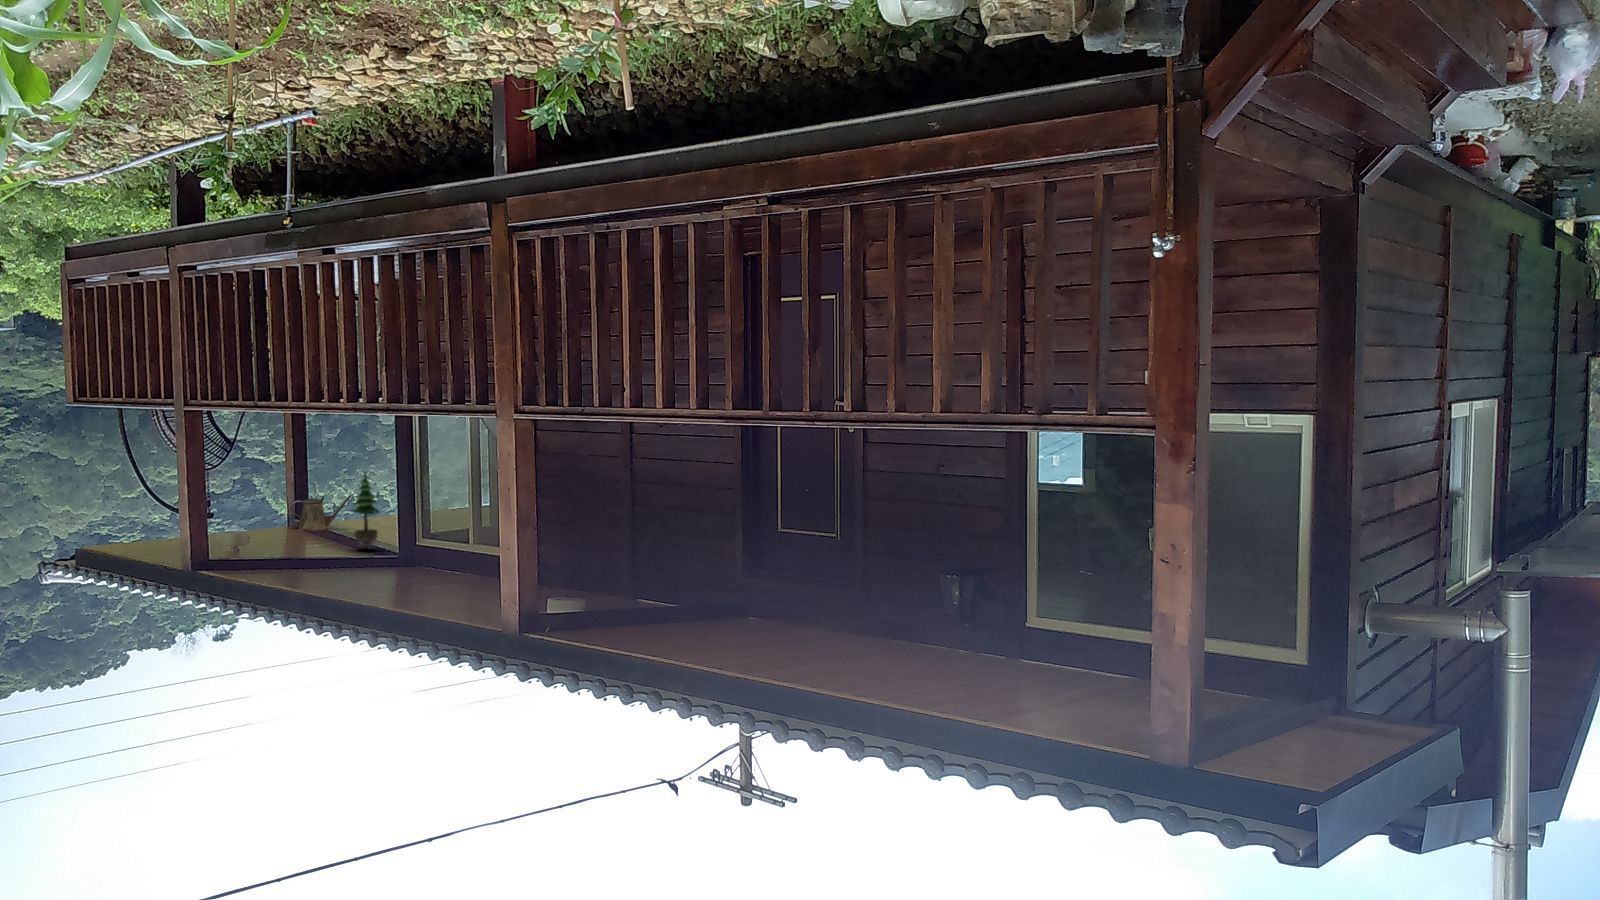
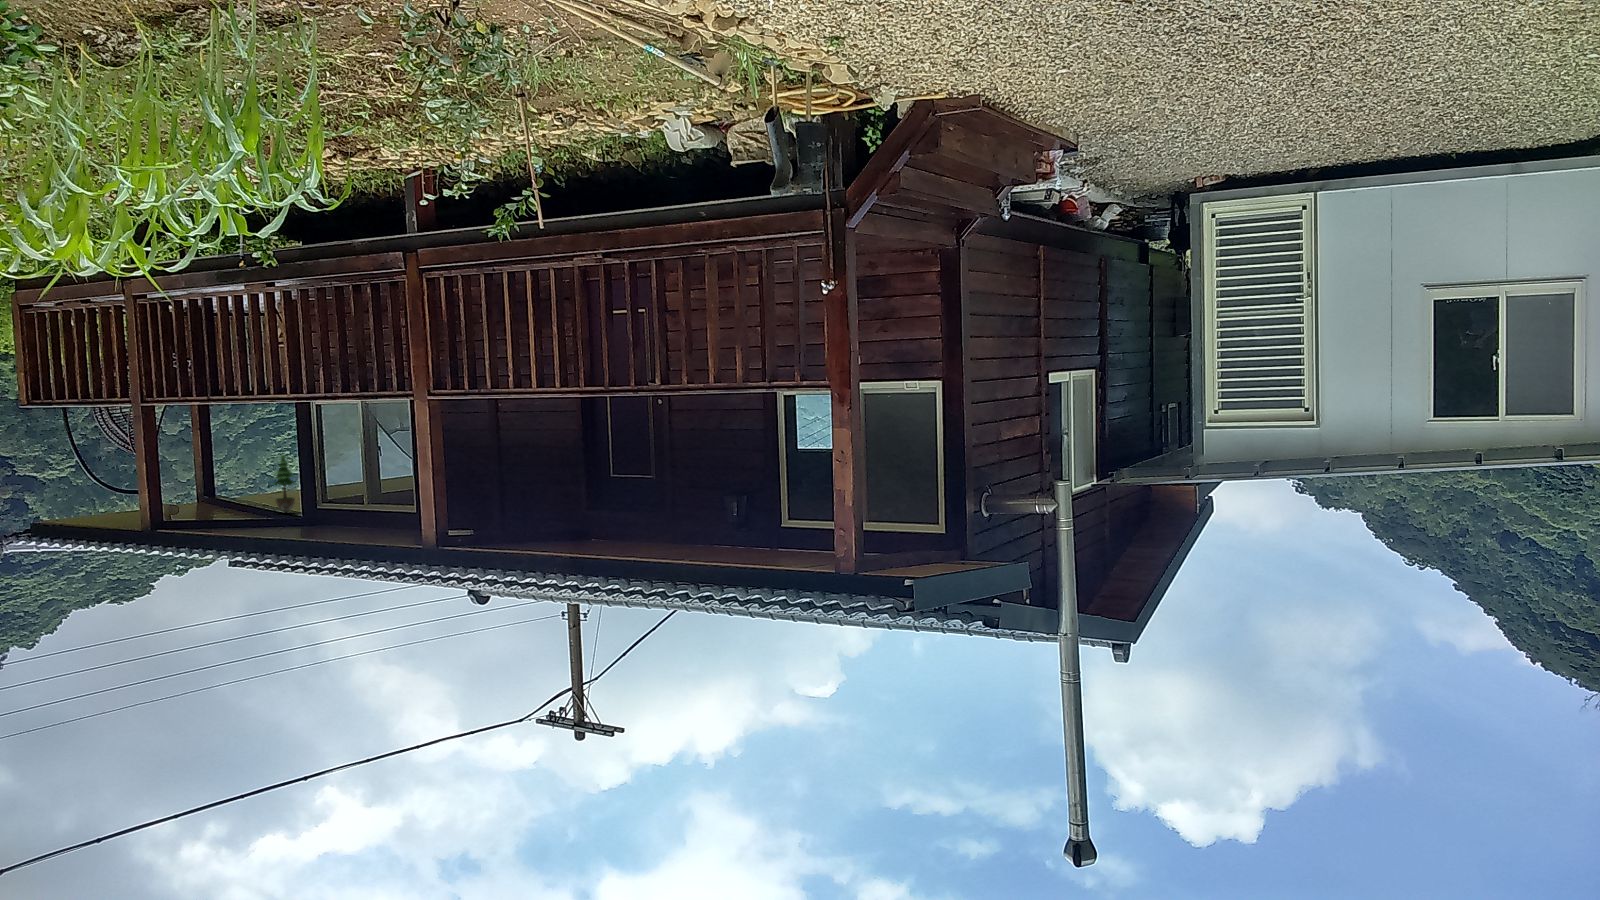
watering can: present [290,494,354,531] -> none [211,473,265,504]

